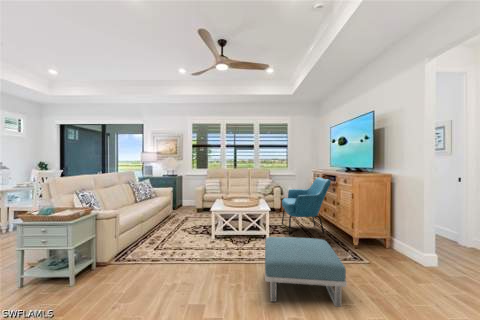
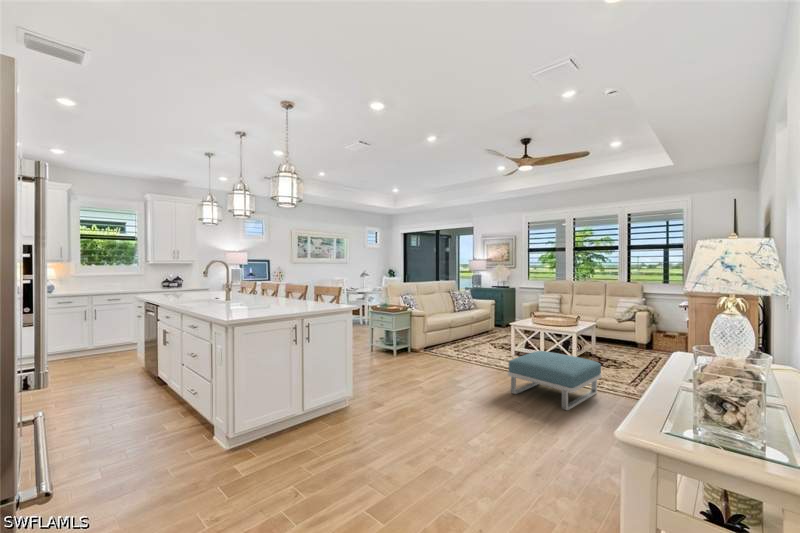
armchair: present [282,177,331,235] -> none [608,298,685,376]

